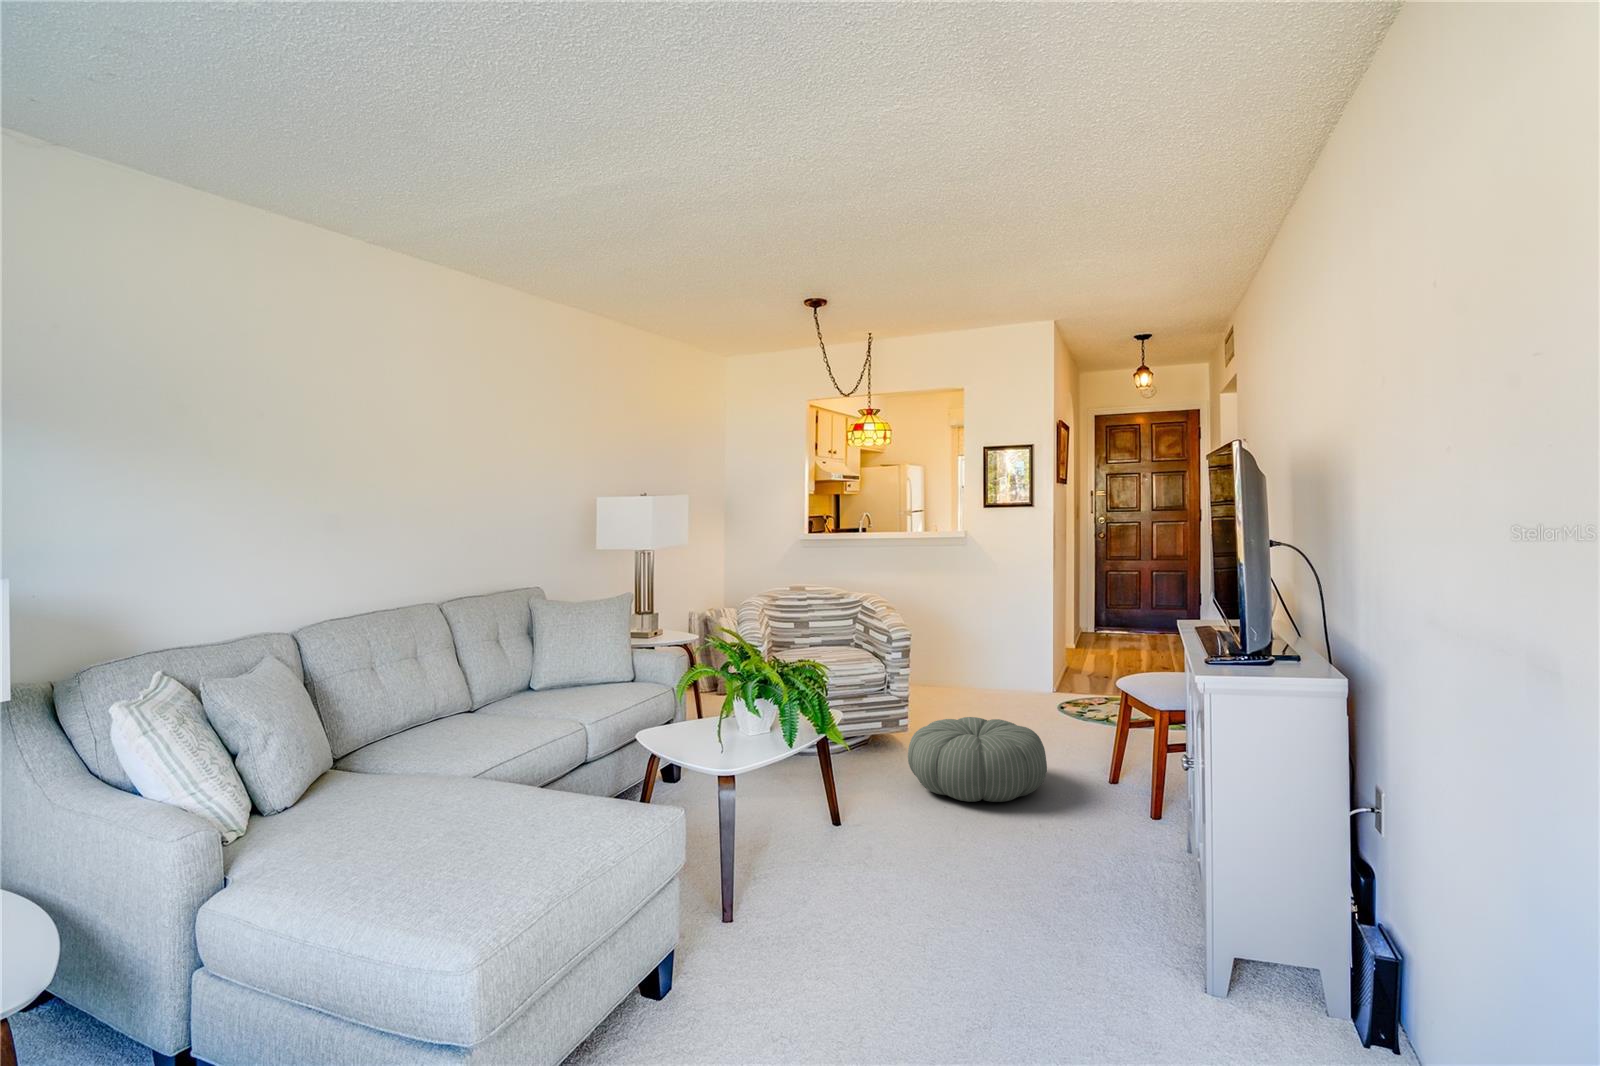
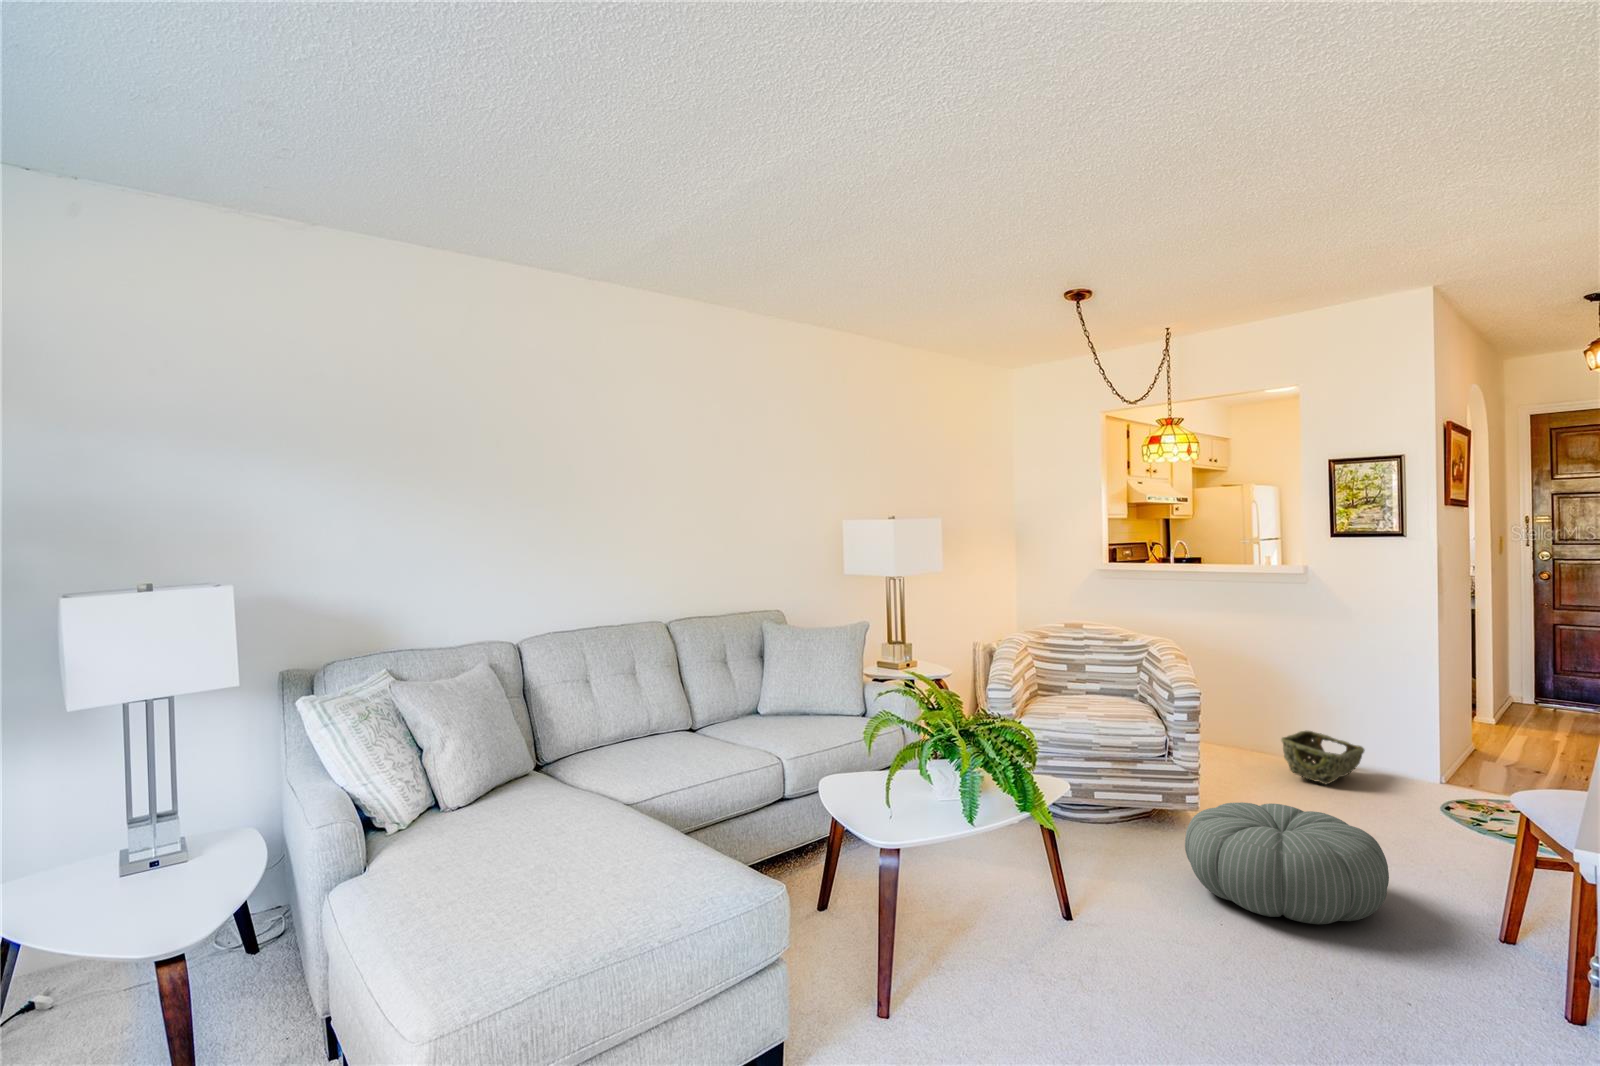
woven basket: none [952,662,1006,702] -> present [1281,731,1365,784]

